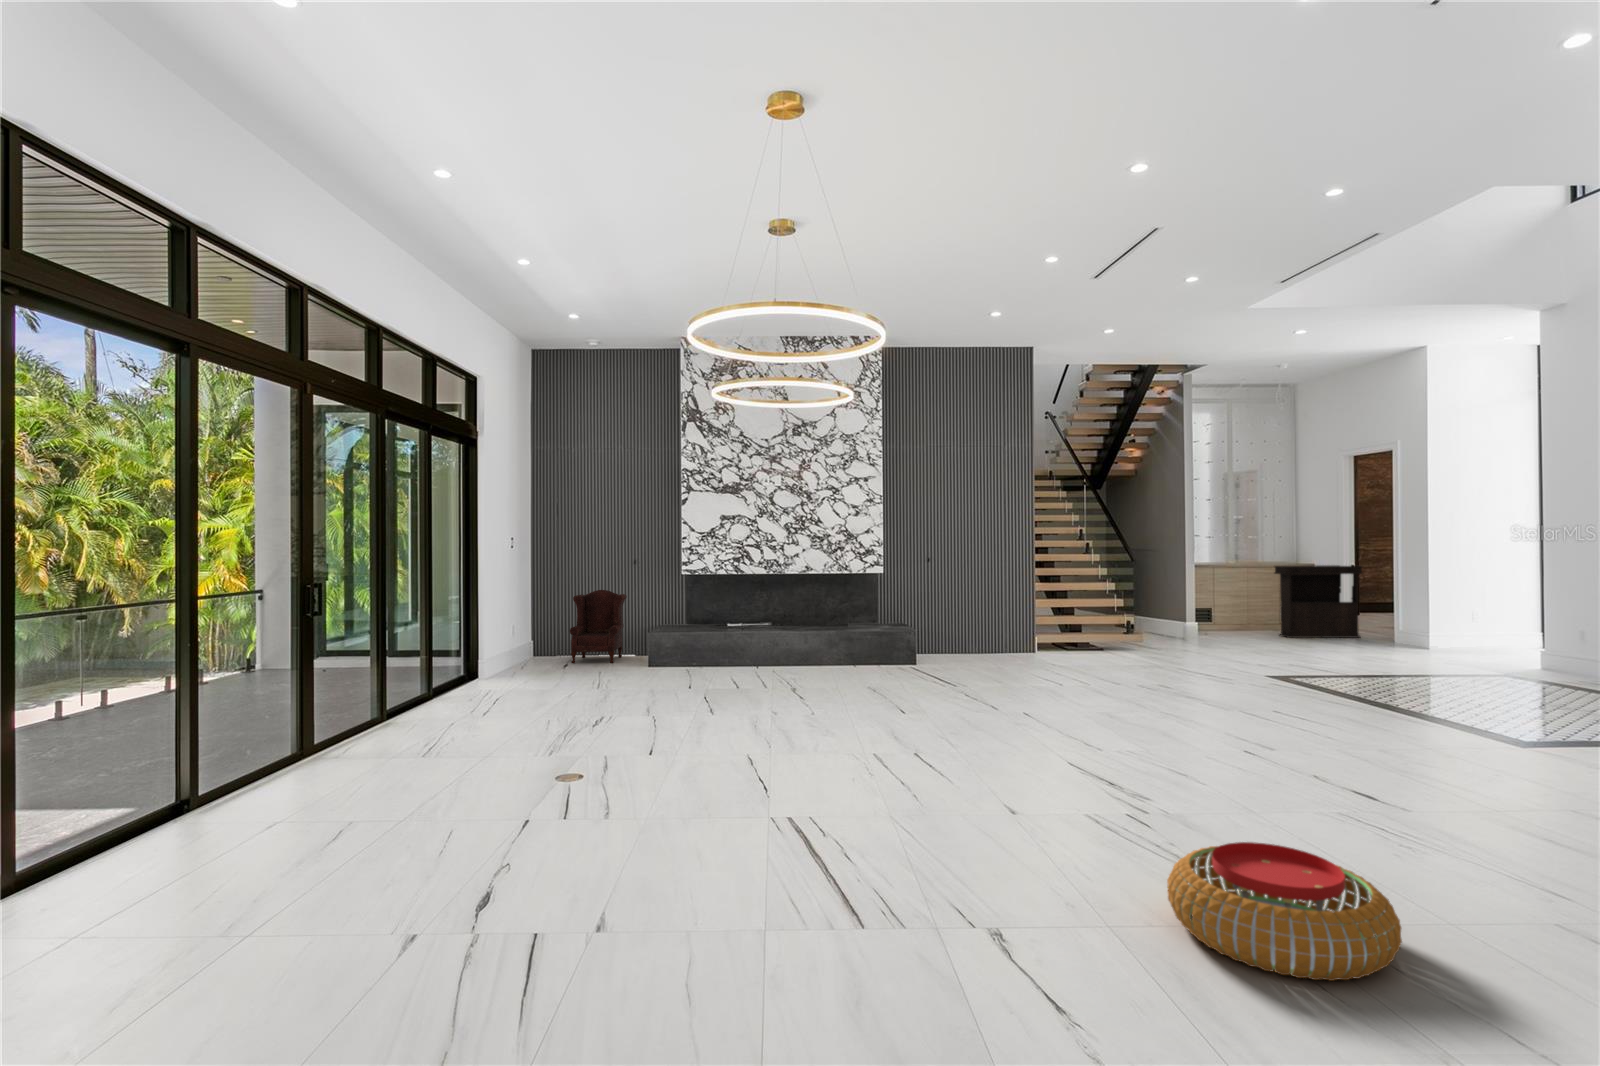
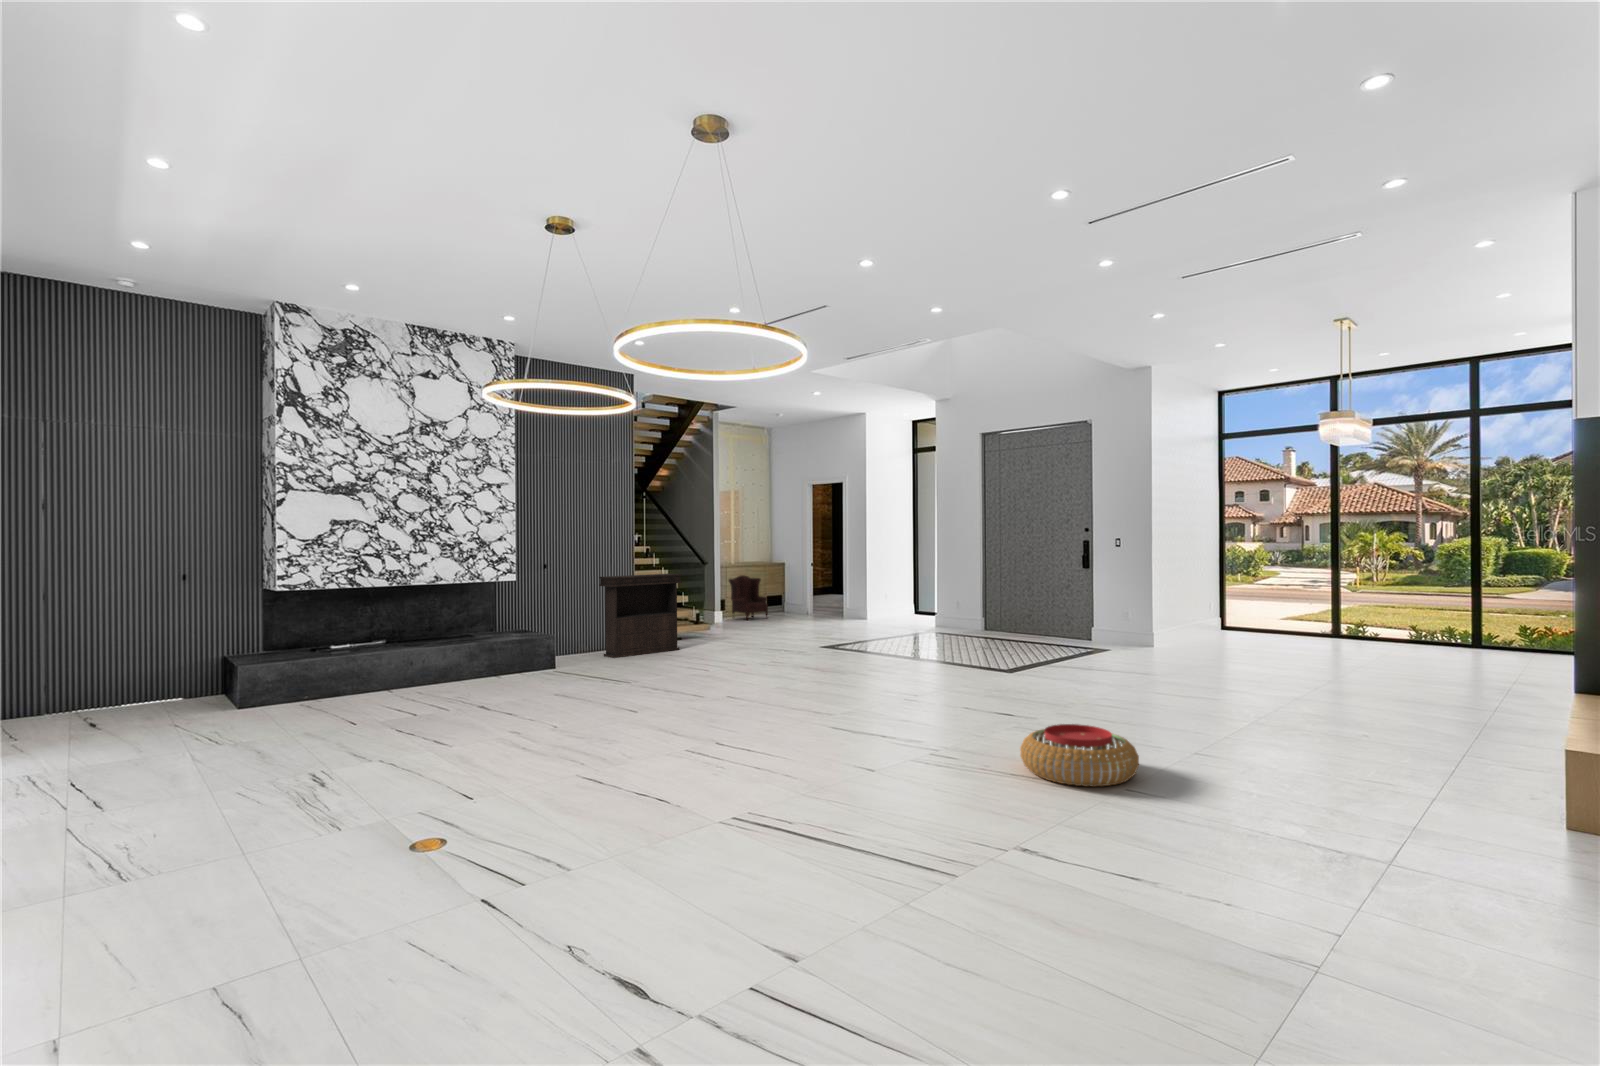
console table: present [1275,565,1362,638] -> present [599,574,682,658]
armchair: present [570,590,627,663] -> present [729,575,768,620]

